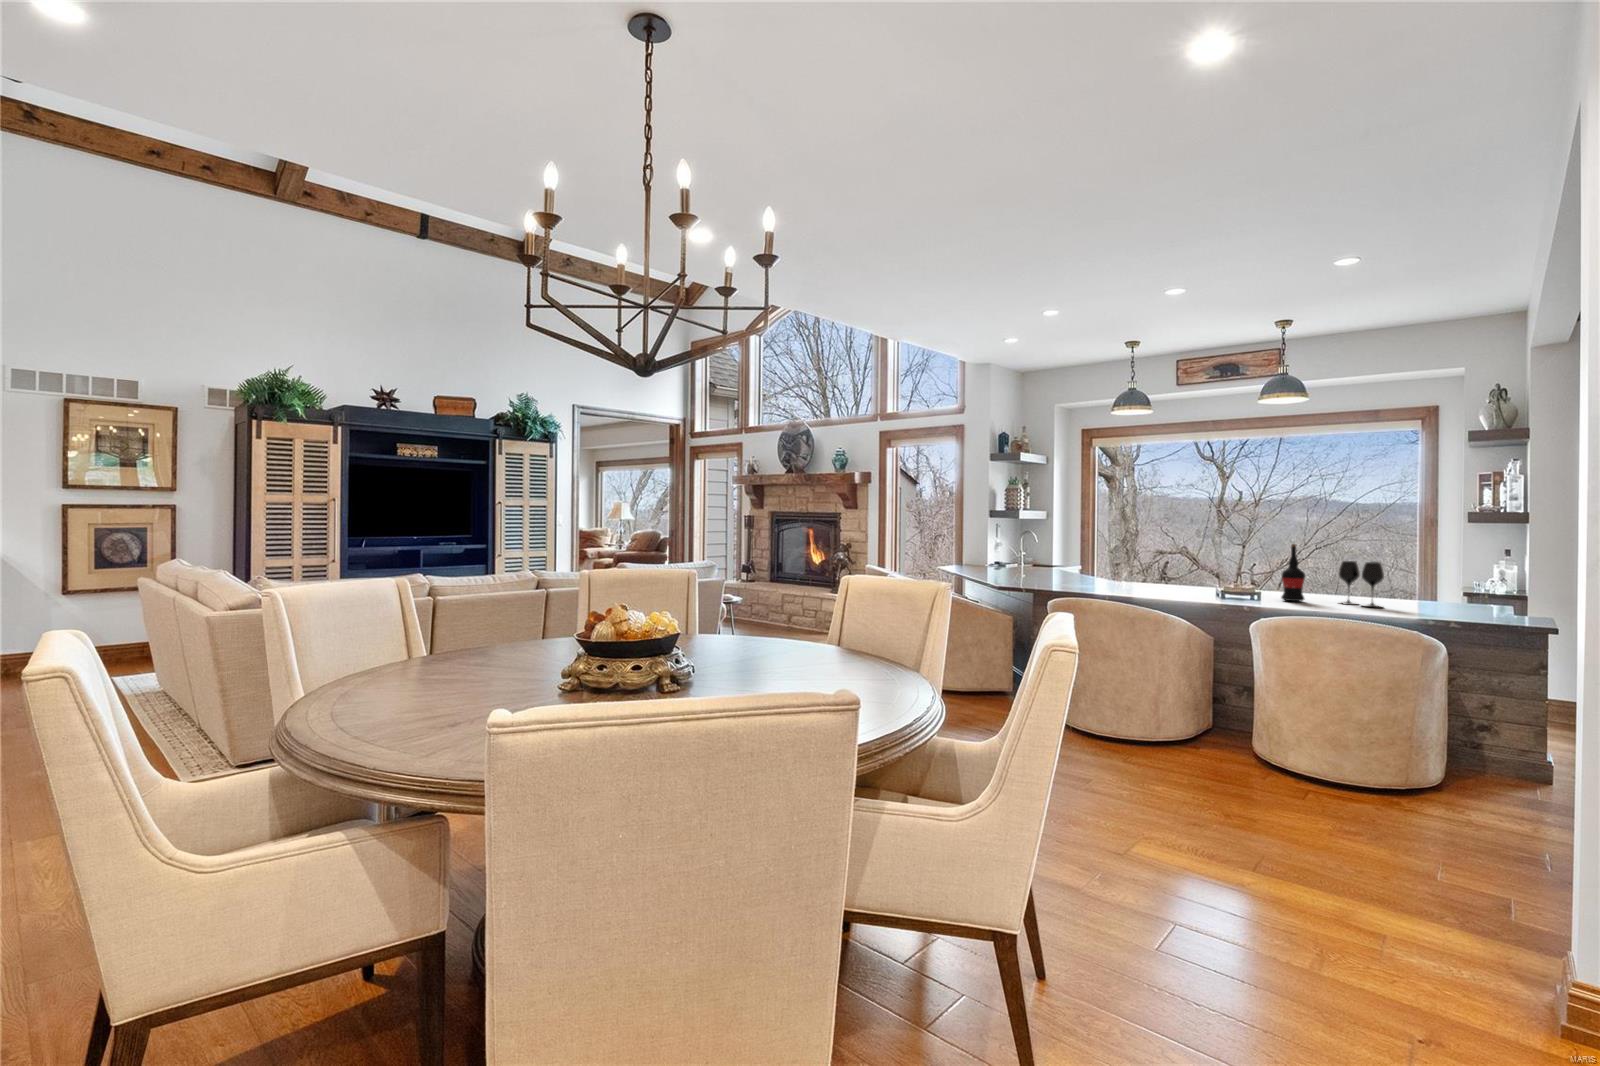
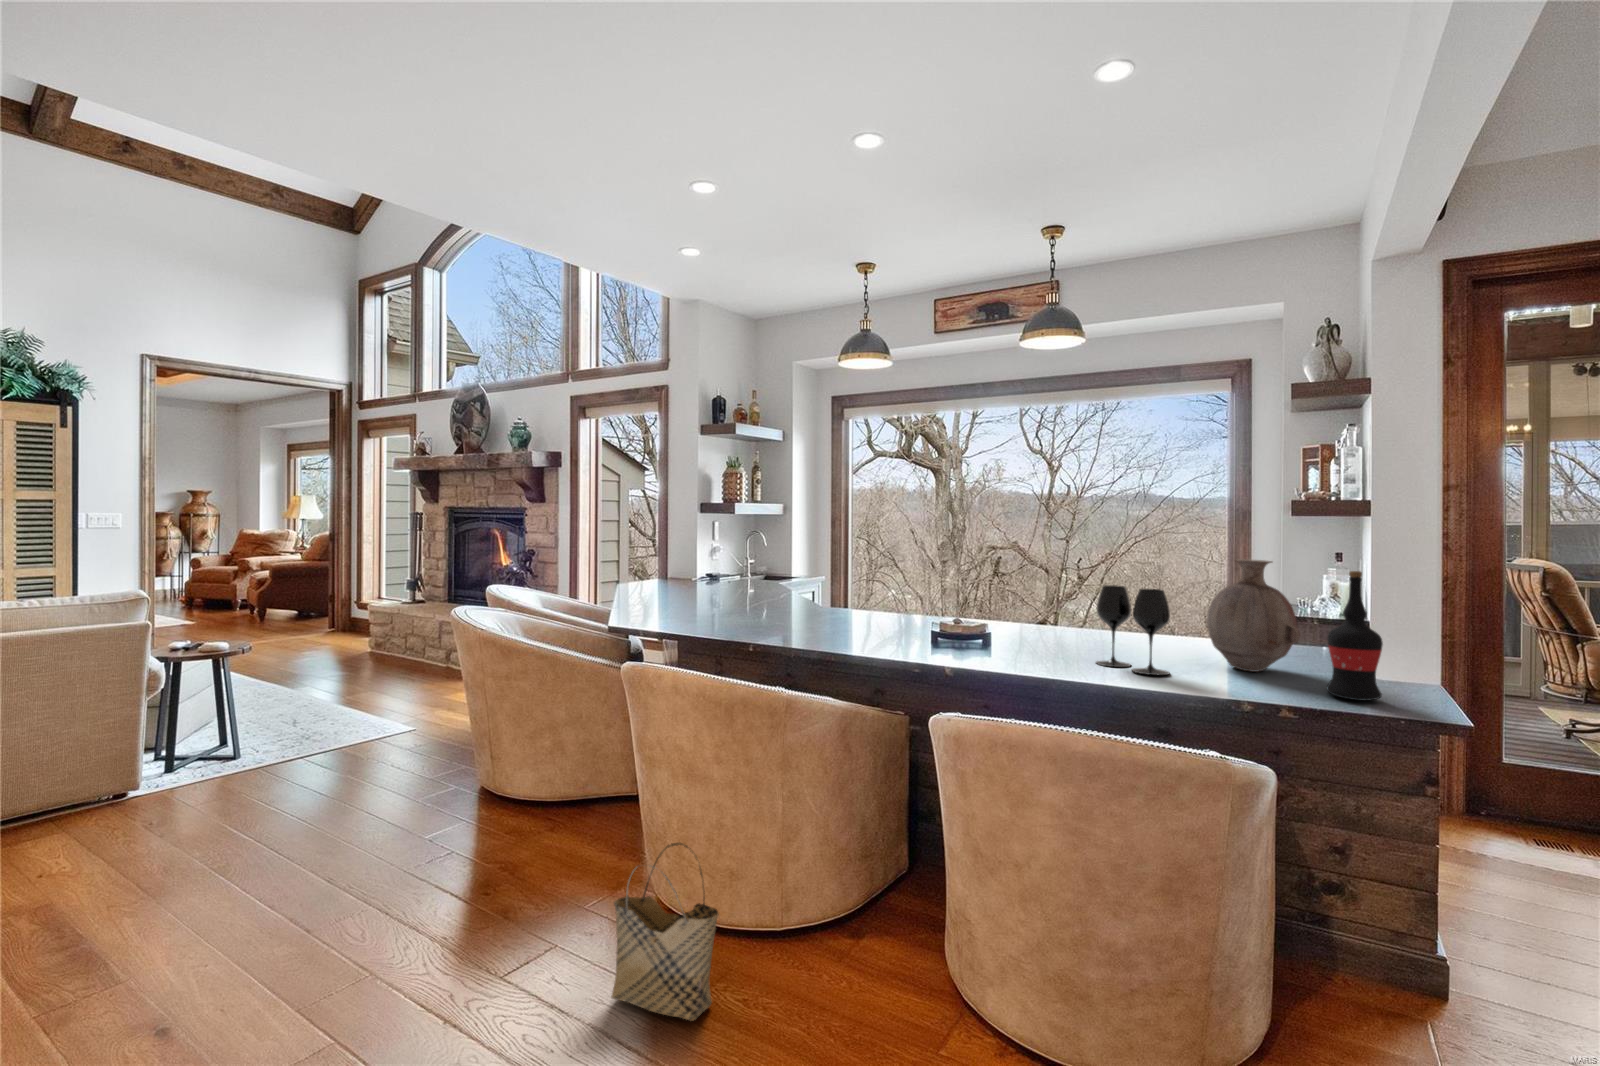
wine bottle: present [1281,544,1305,601] -> present [1327,571,1383,701]
vase: none [1405,547,1462,608] -> present [1206,559,1300,672]
woven basket: none [1093,680,1150,755] -> present [612,843,719,1021]

